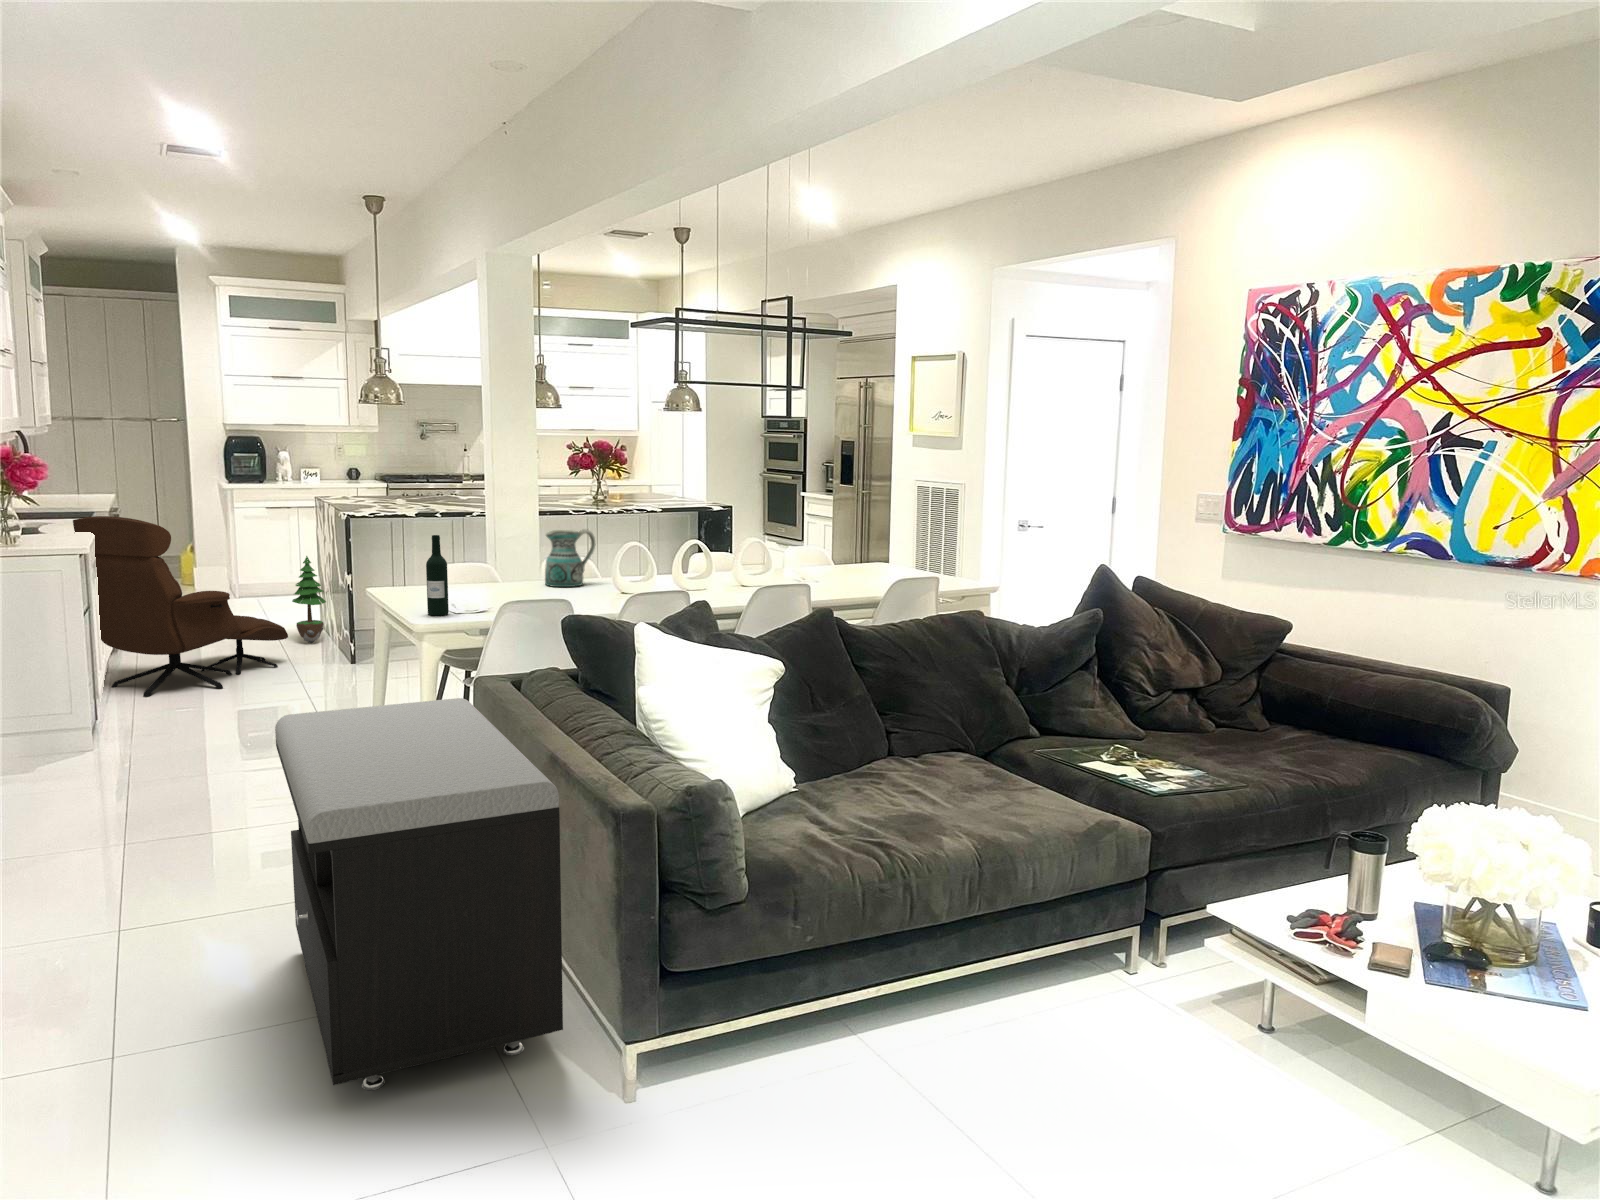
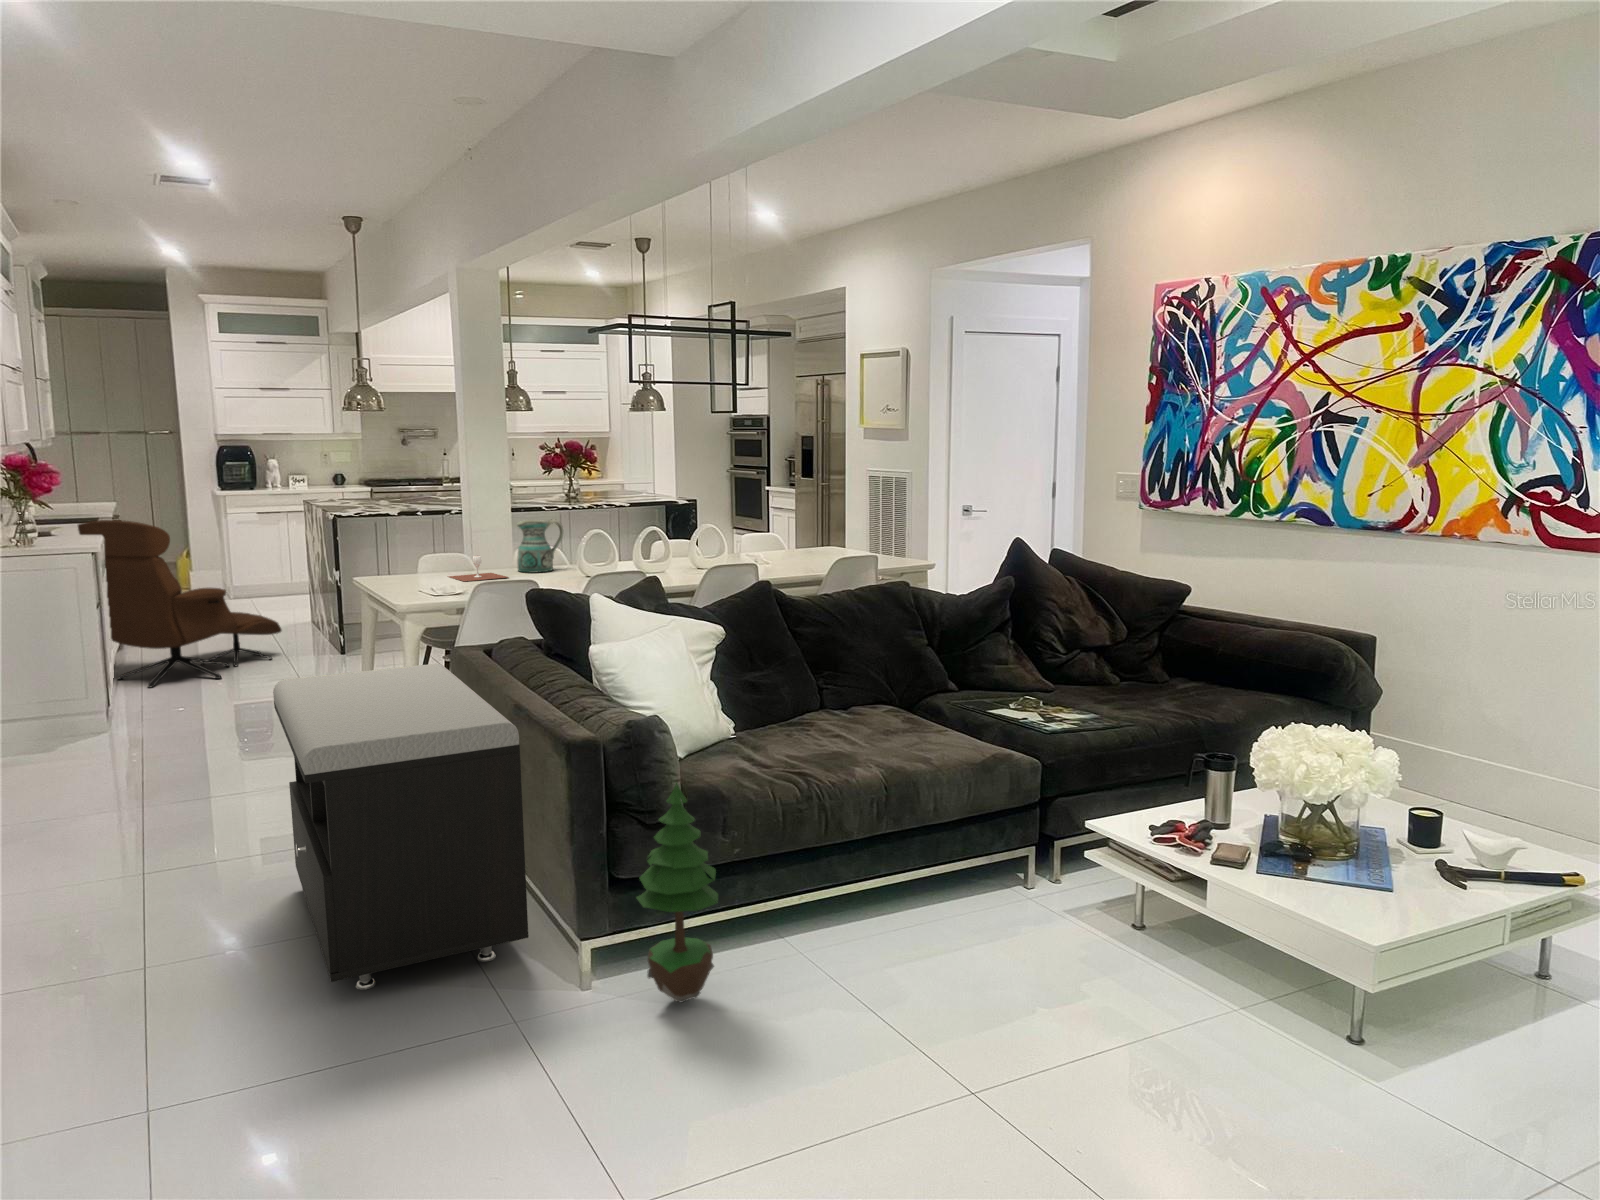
wine bottle: present [426,535,449,616] -> none [406,525,428,598]
potted tree: present [292,556,326,643] -> present [636,783,718,1002]
wine glass: none [468,568,537,596] -> present [448,556,508,581]

